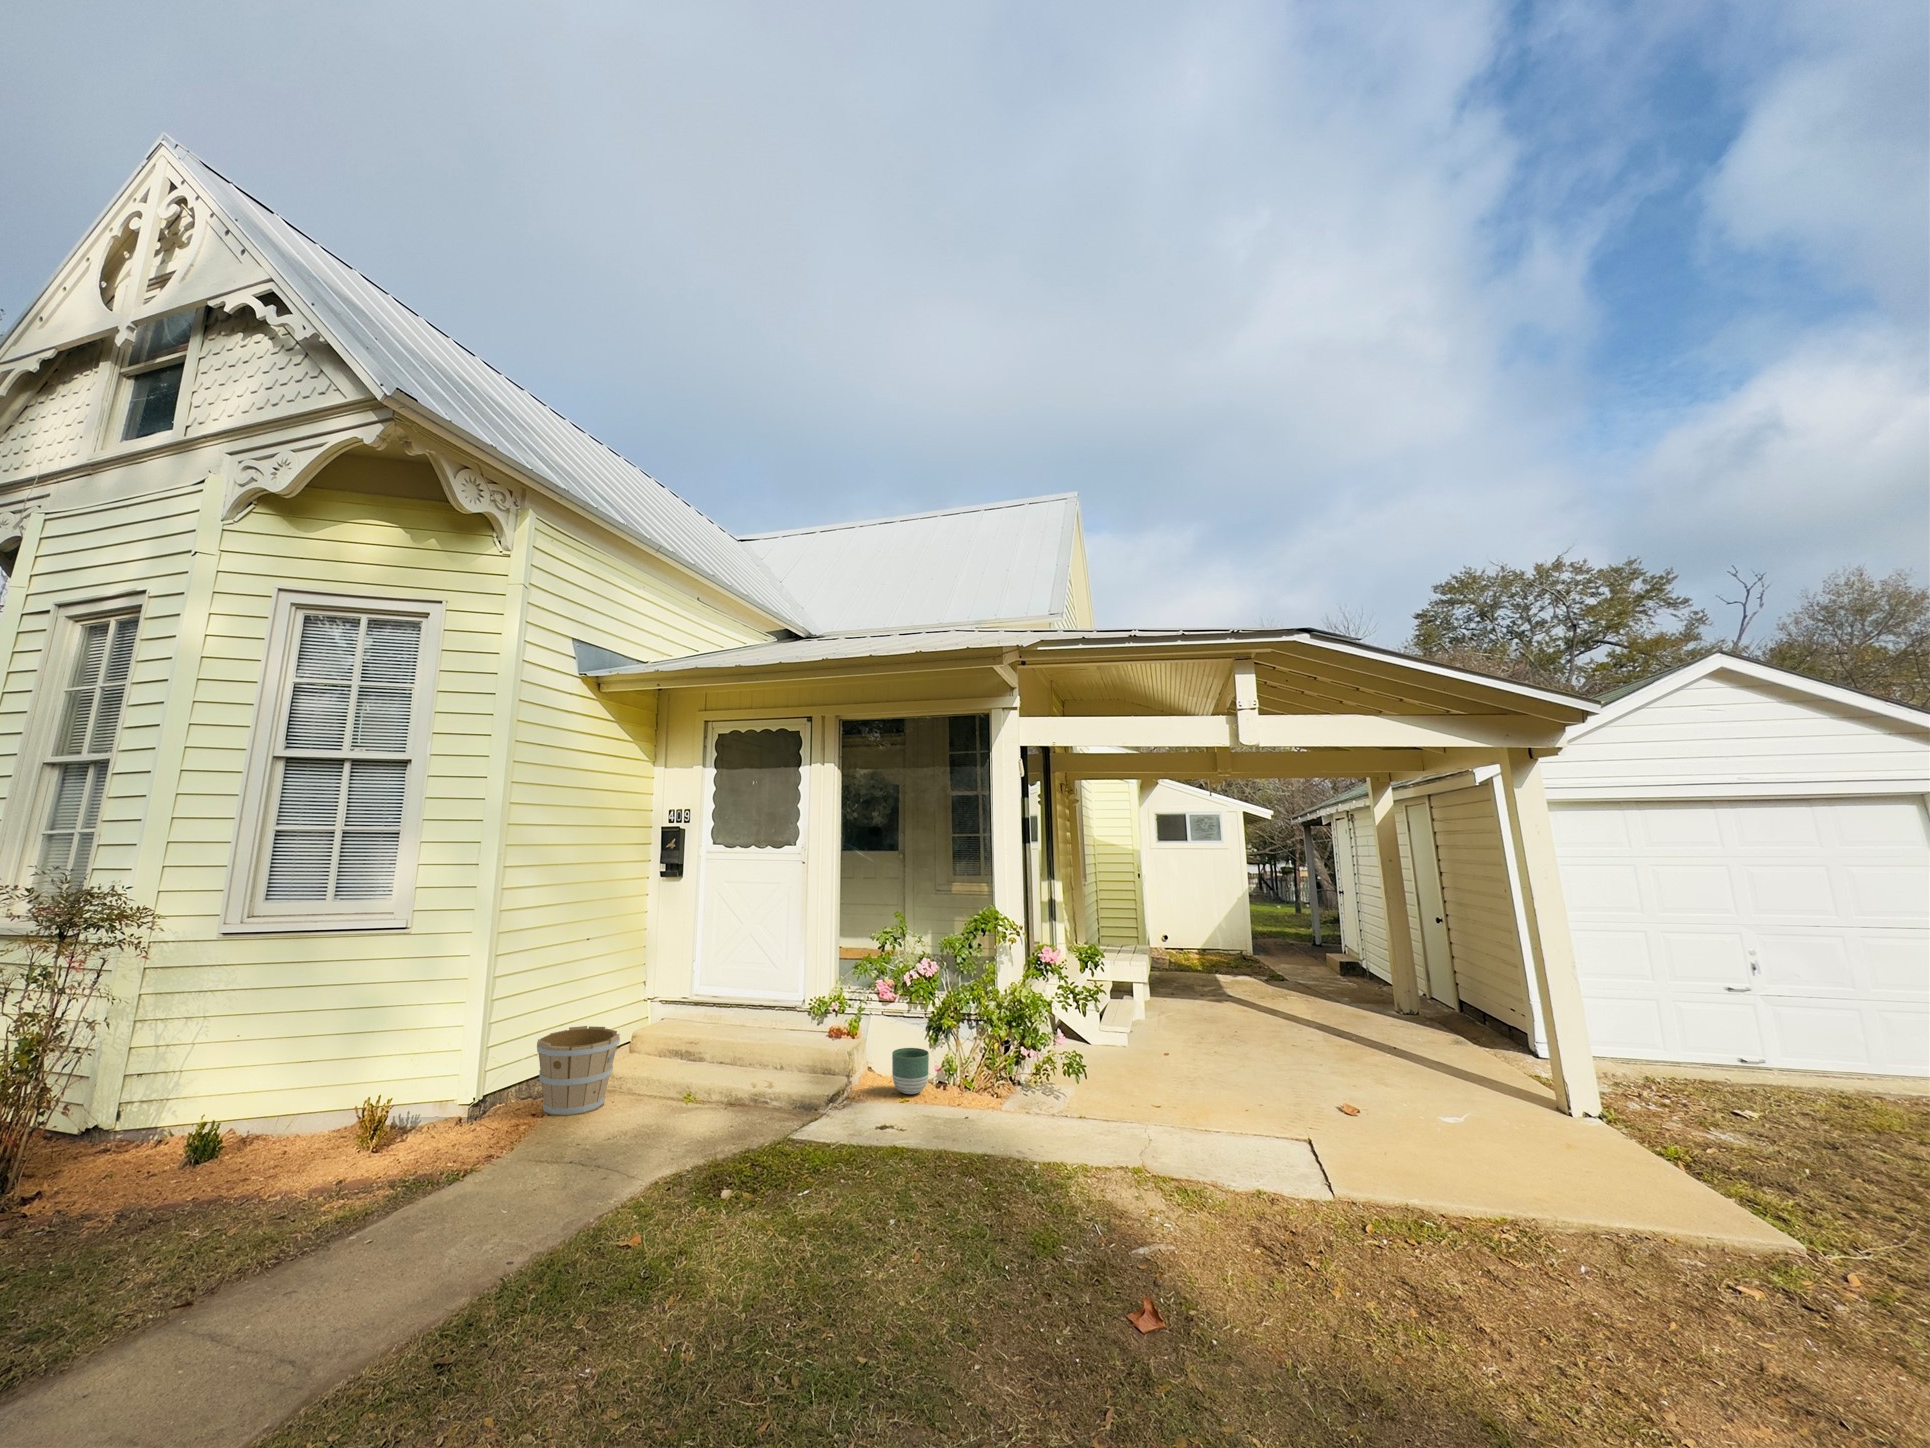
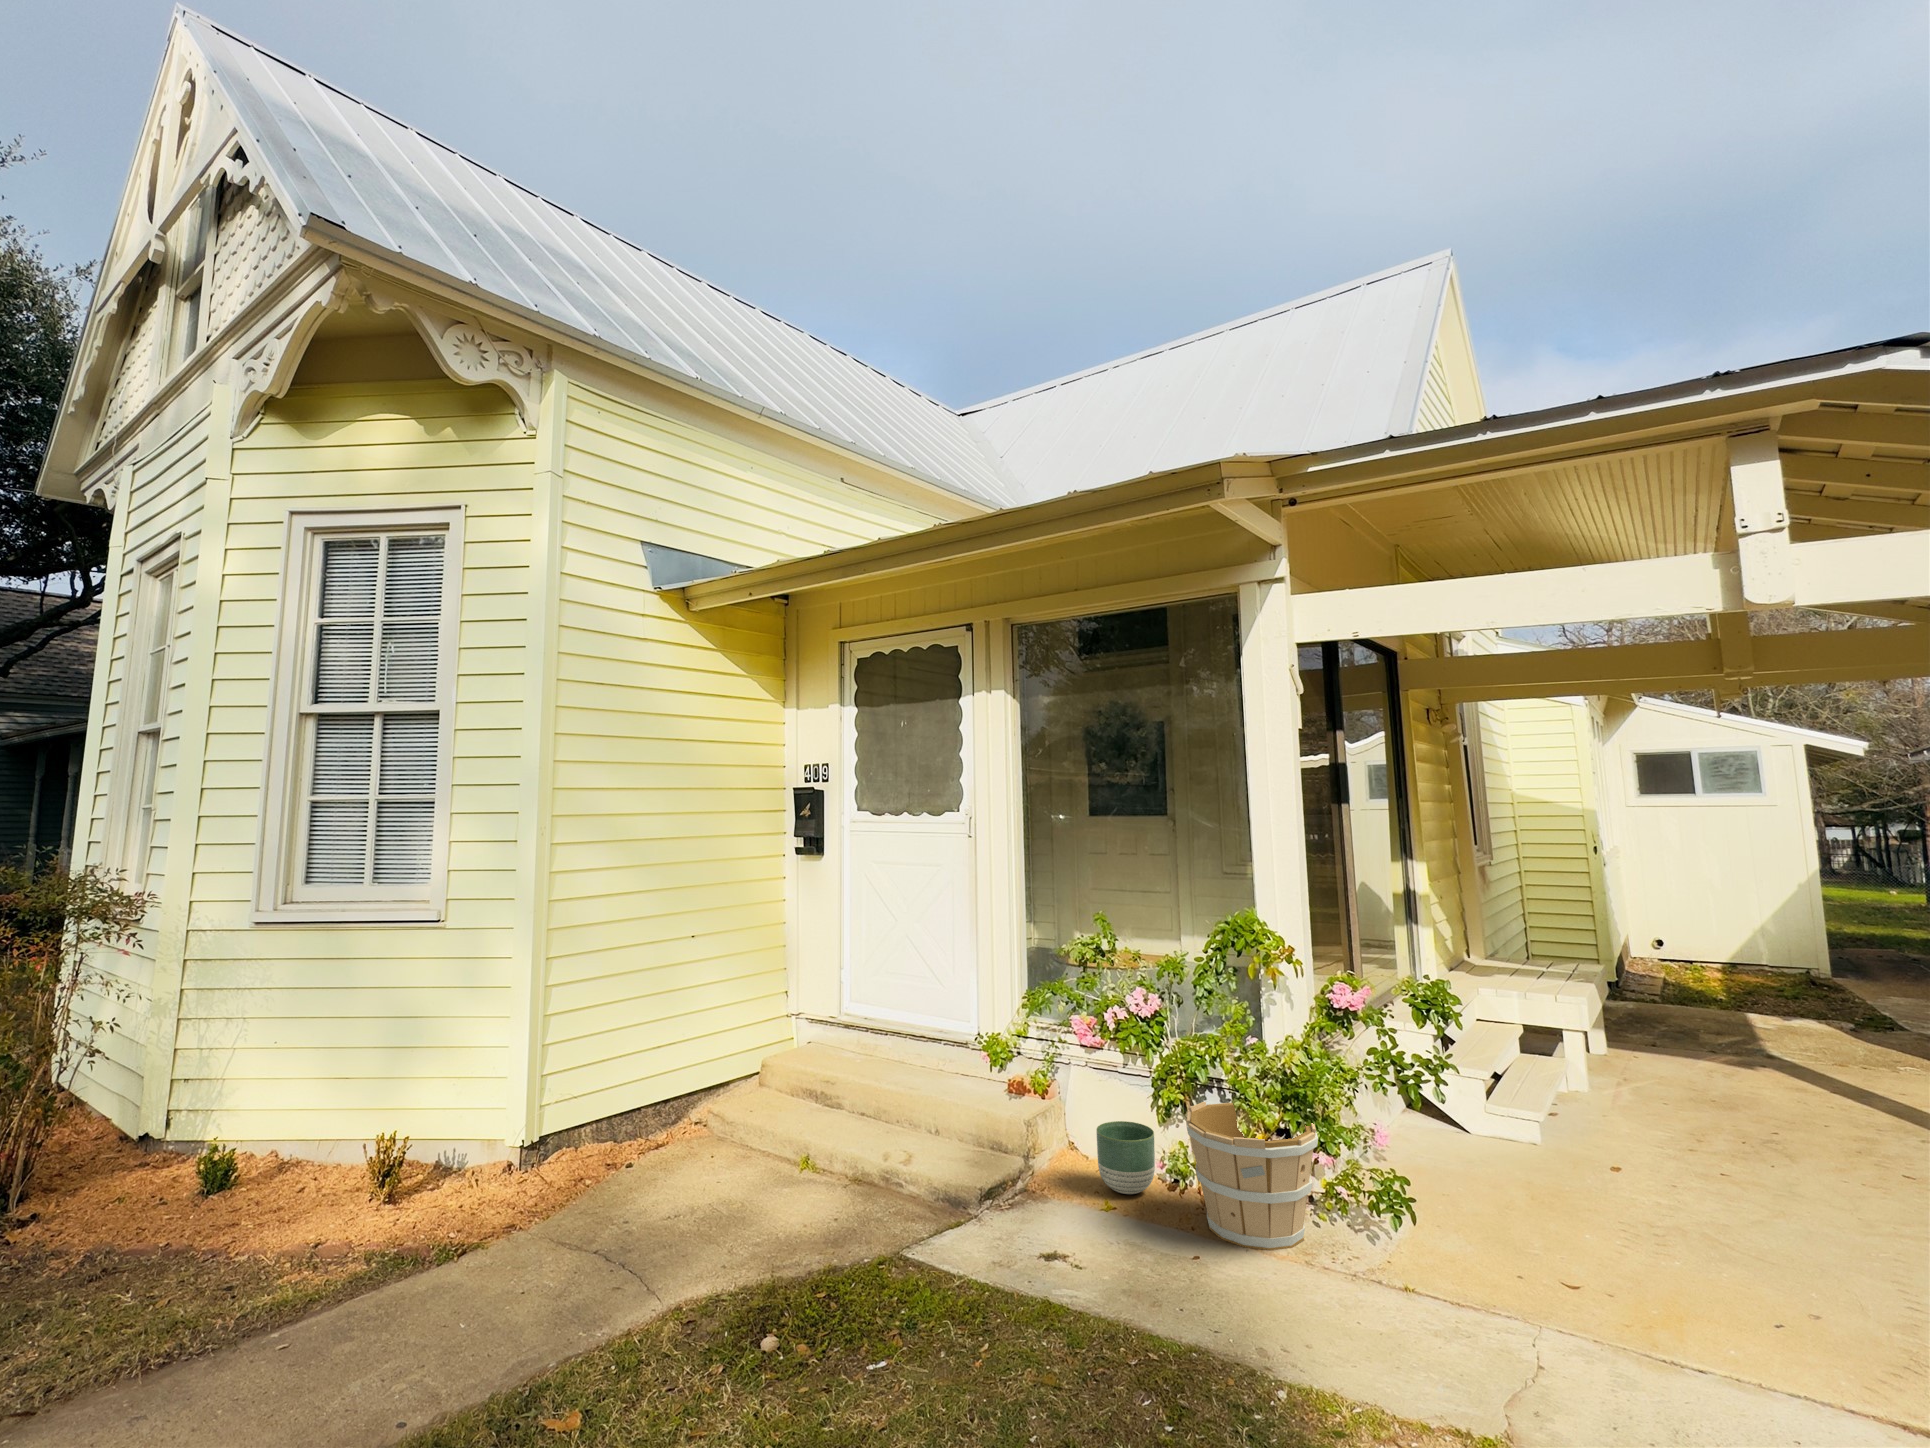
wooden bucket: present [537,1026,620,1116] -> present [1186,1102,1318,1250]

